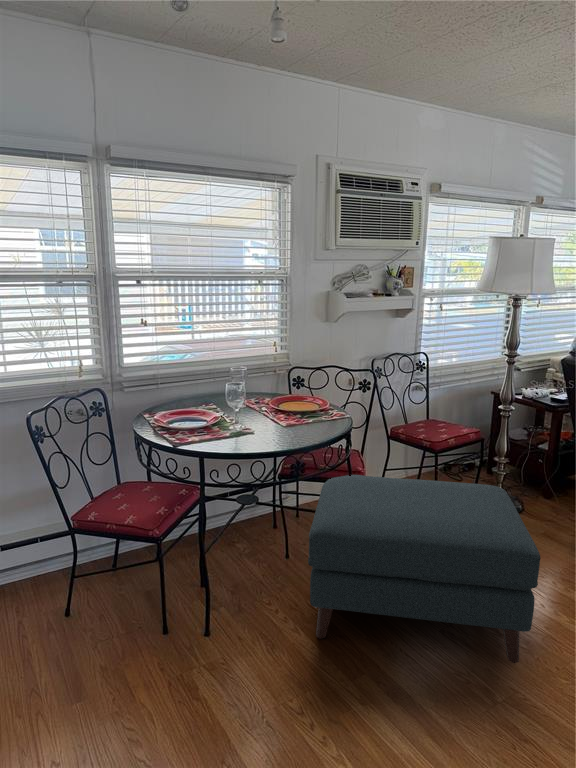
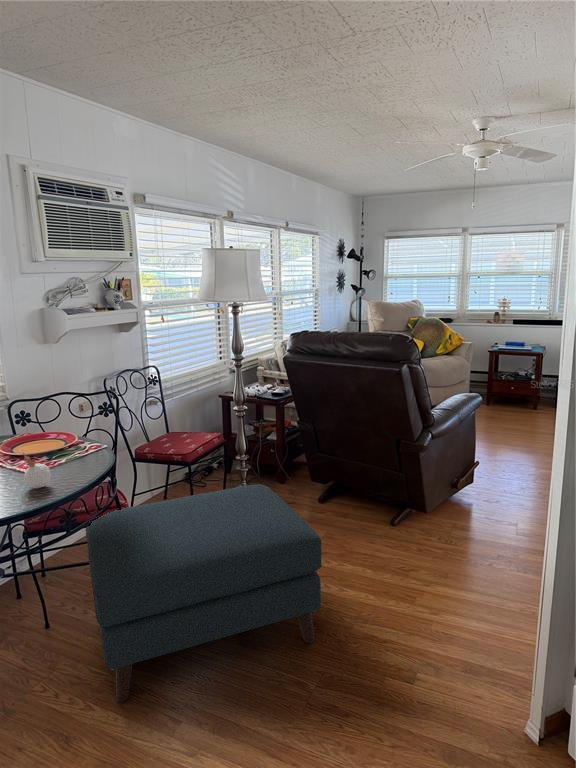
candle: none [274,403,294,438] -> present [23,453,51,488]

